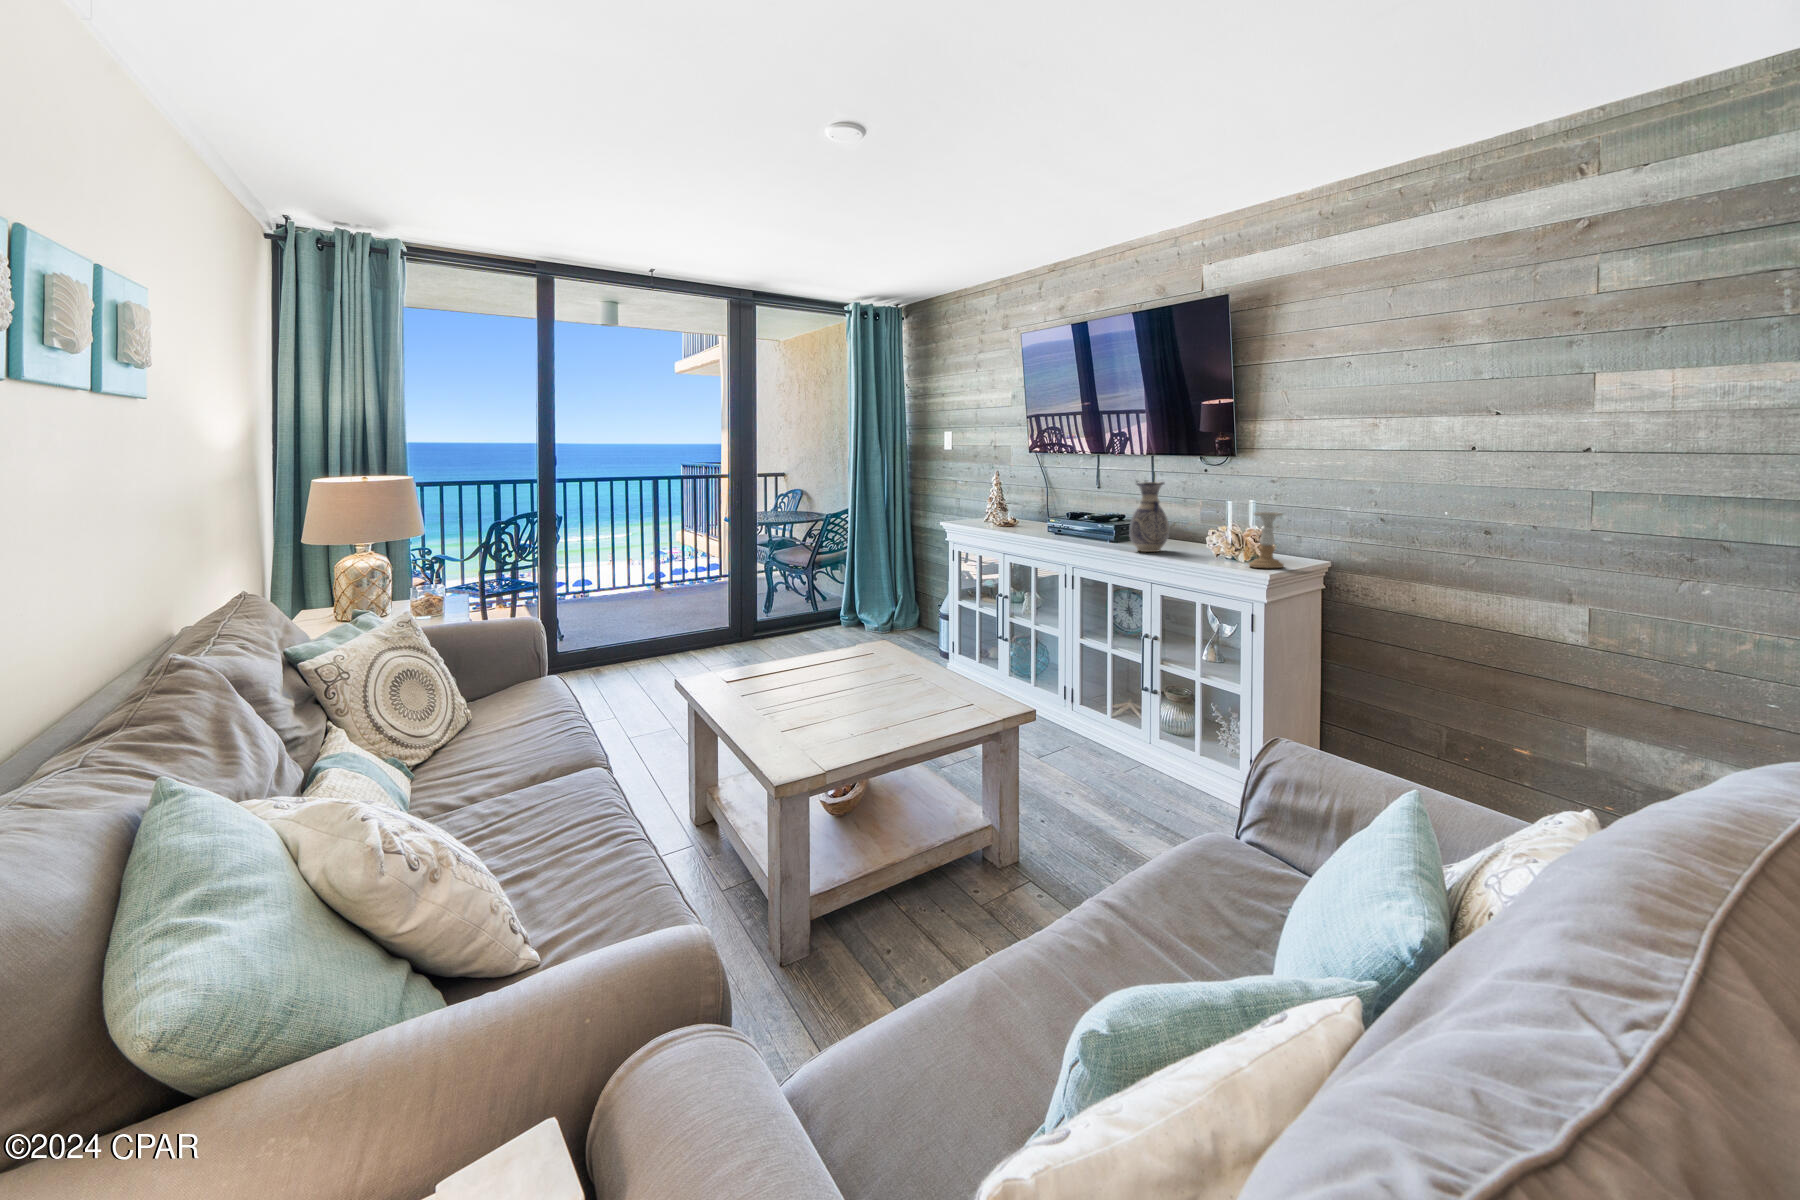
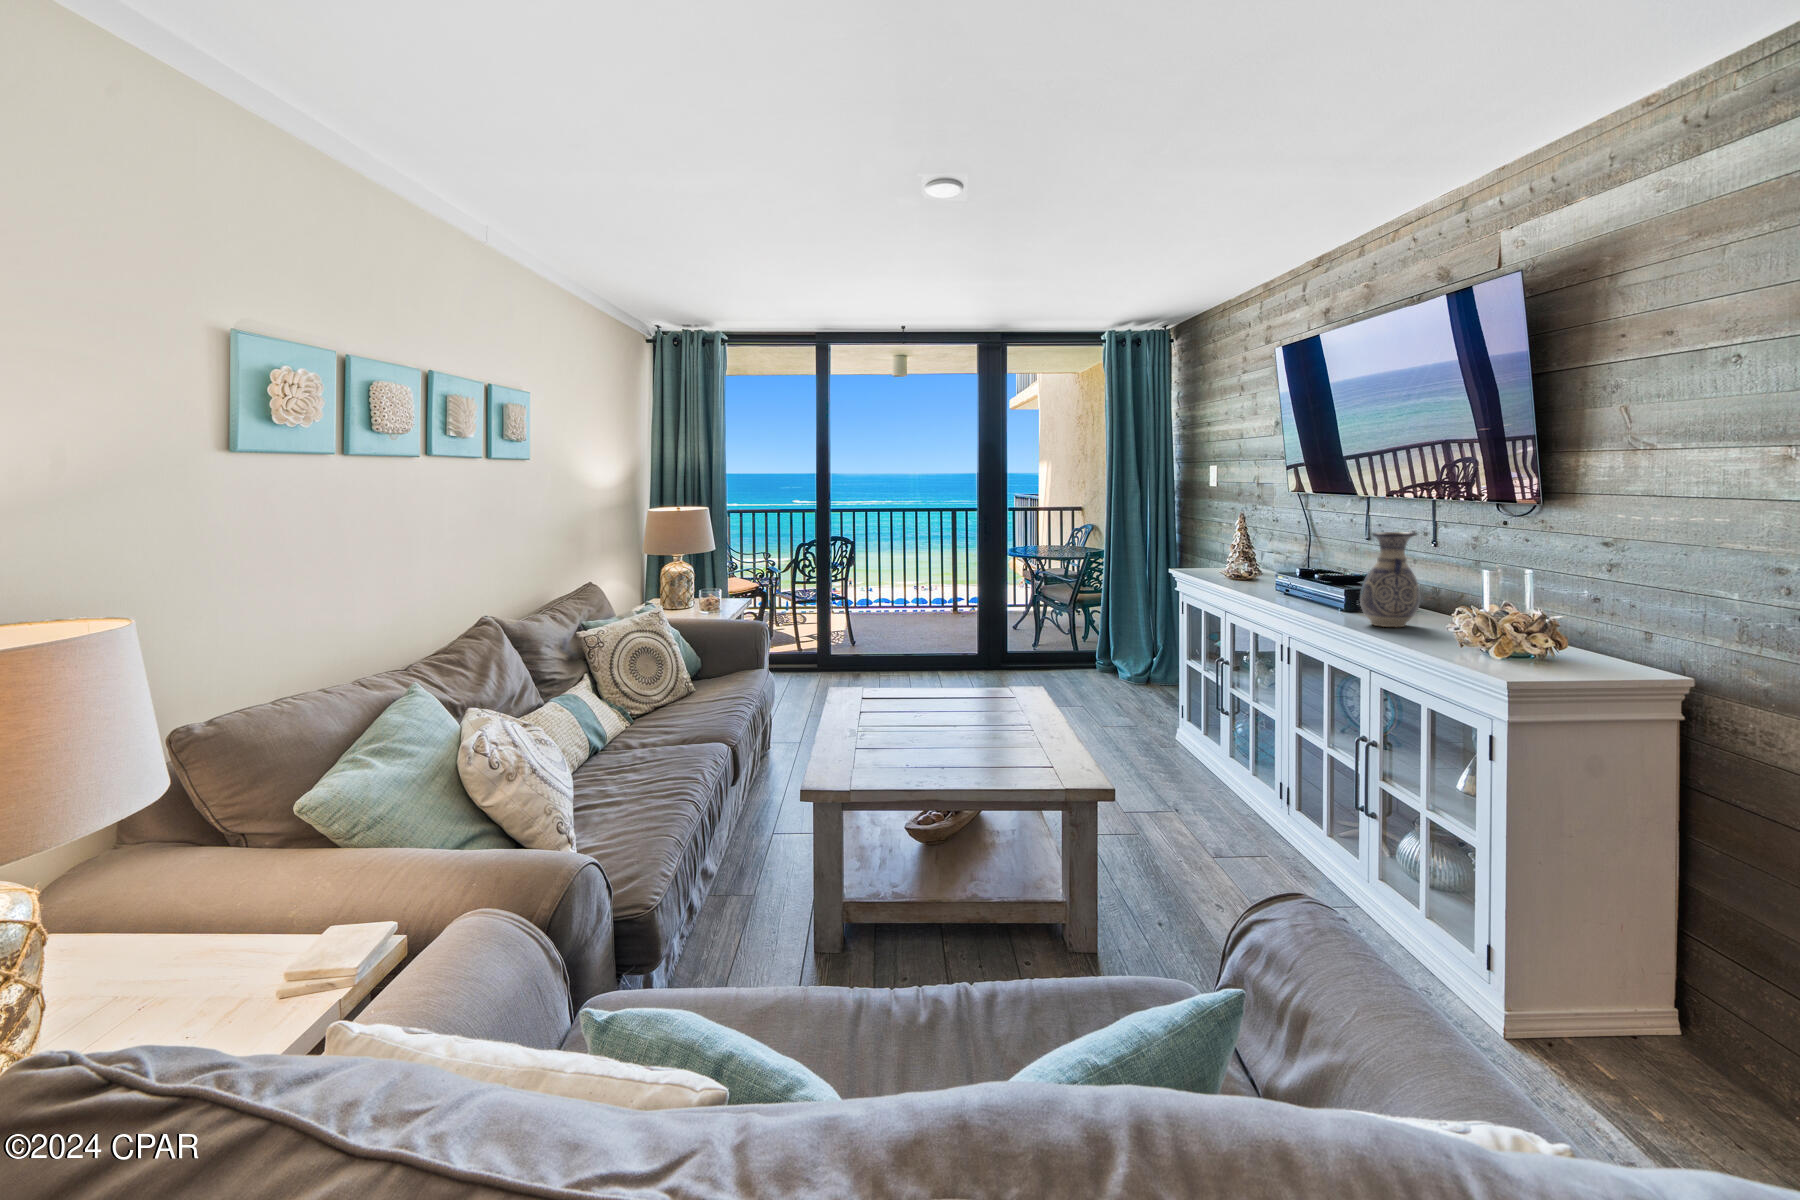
candle holder: present [1249,512,1284,568] -> none [1509,585,1572,673]

